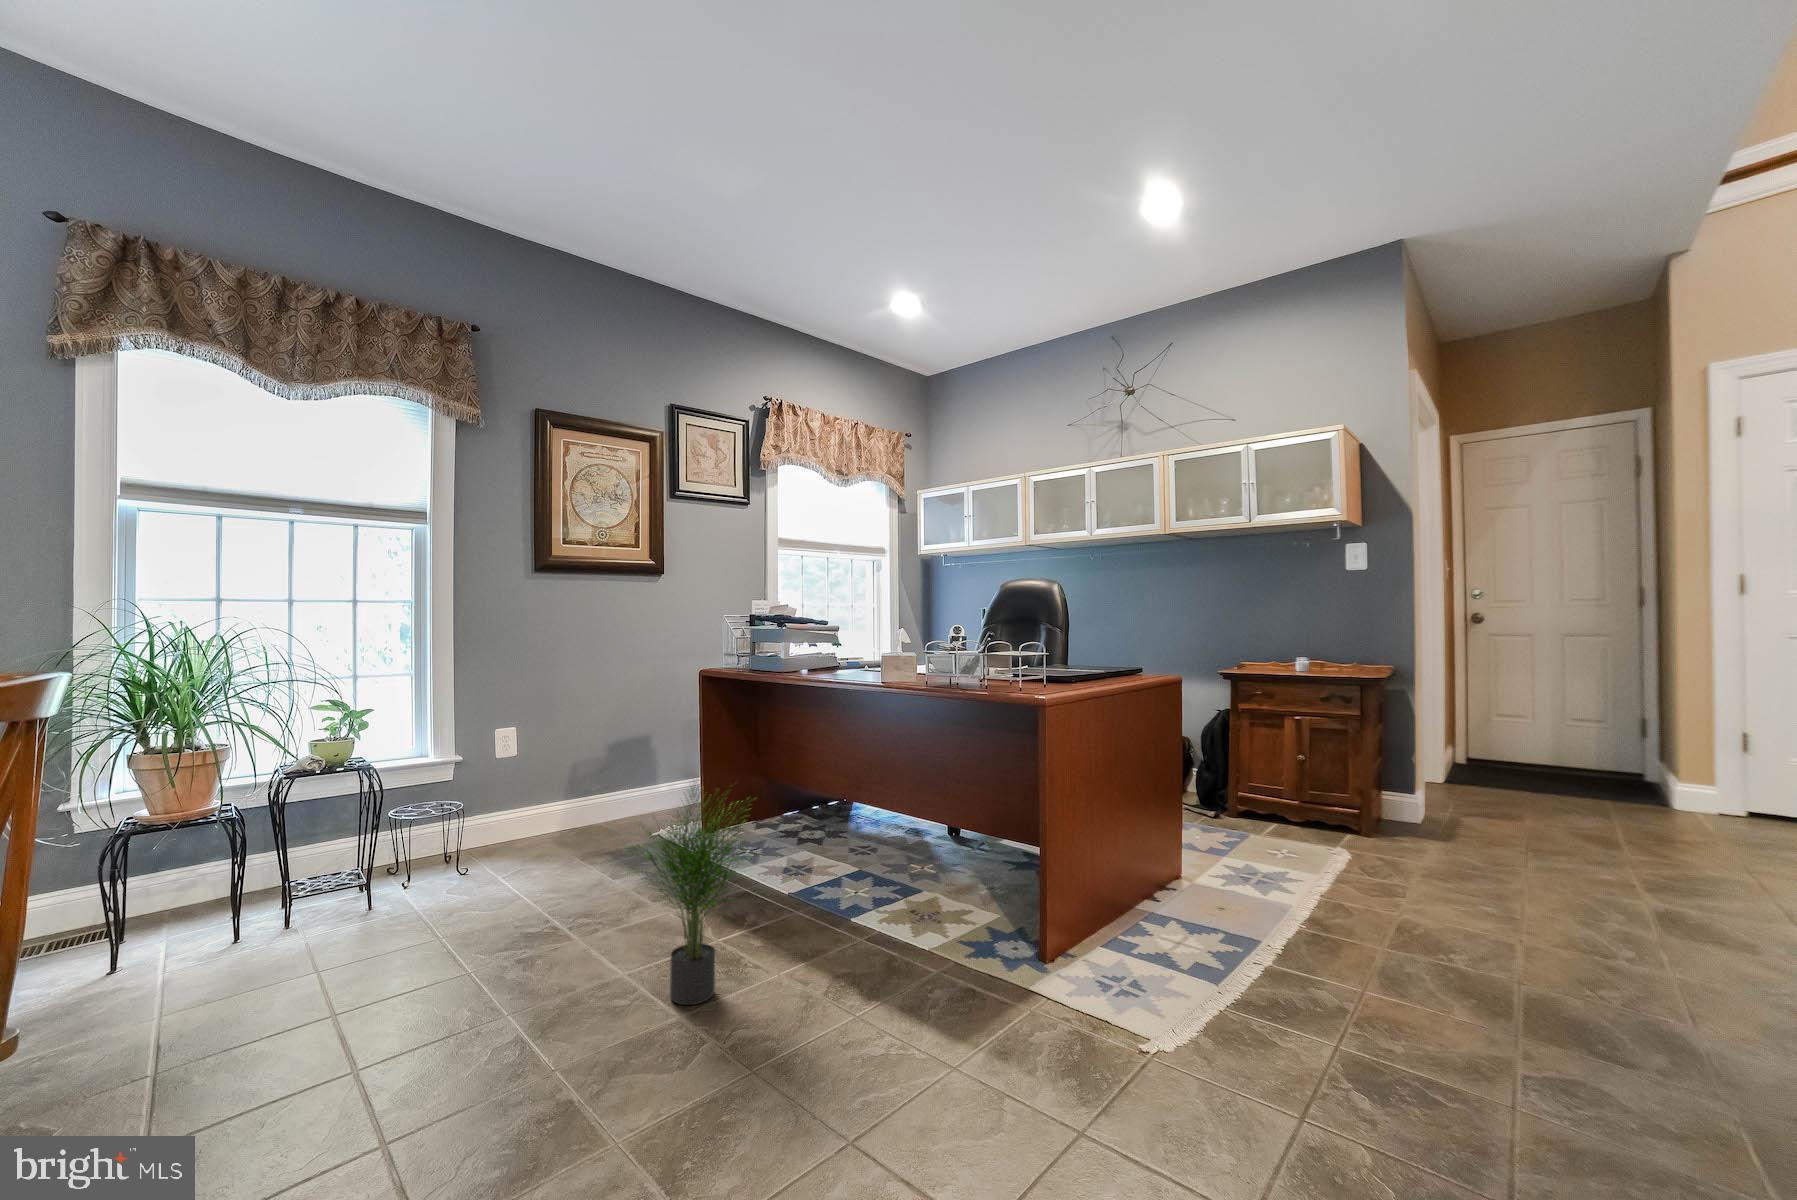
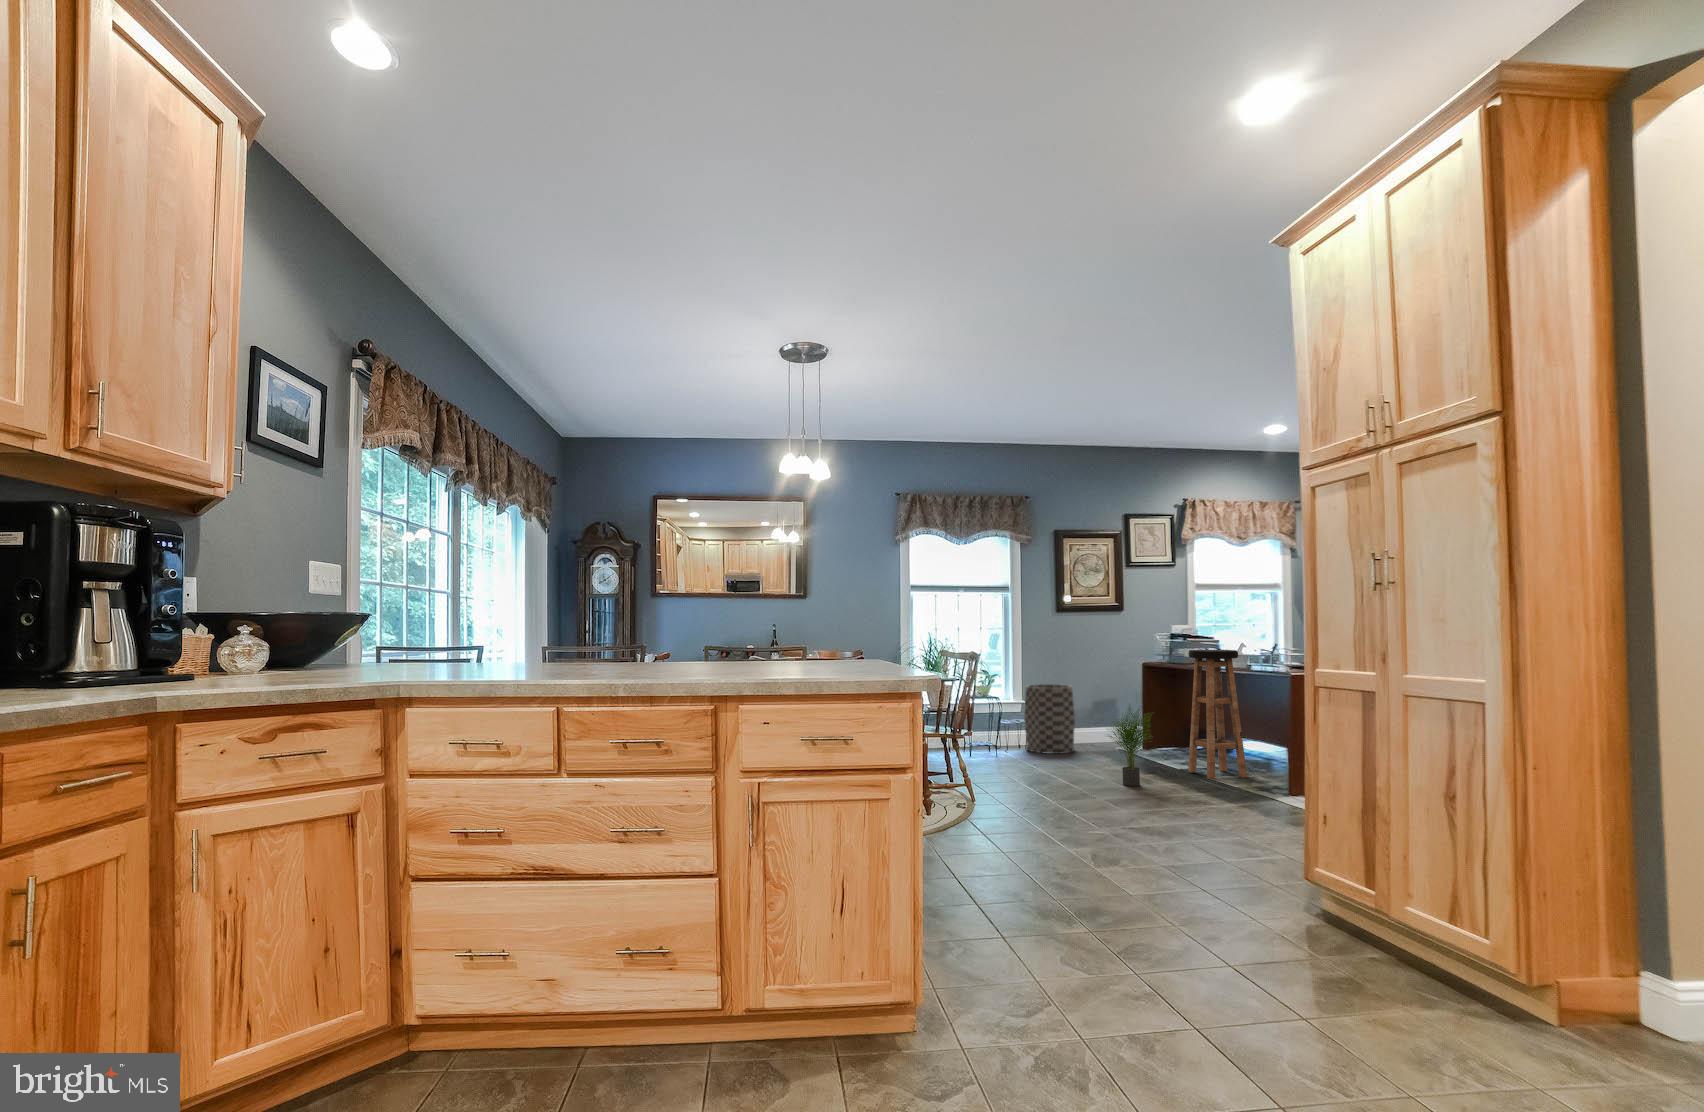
bar stool: none [798,640,912,918] -> present [1188,649,1247,779]
trash can: none [441,714,559,870] -> present [1024,684,1075,754]

